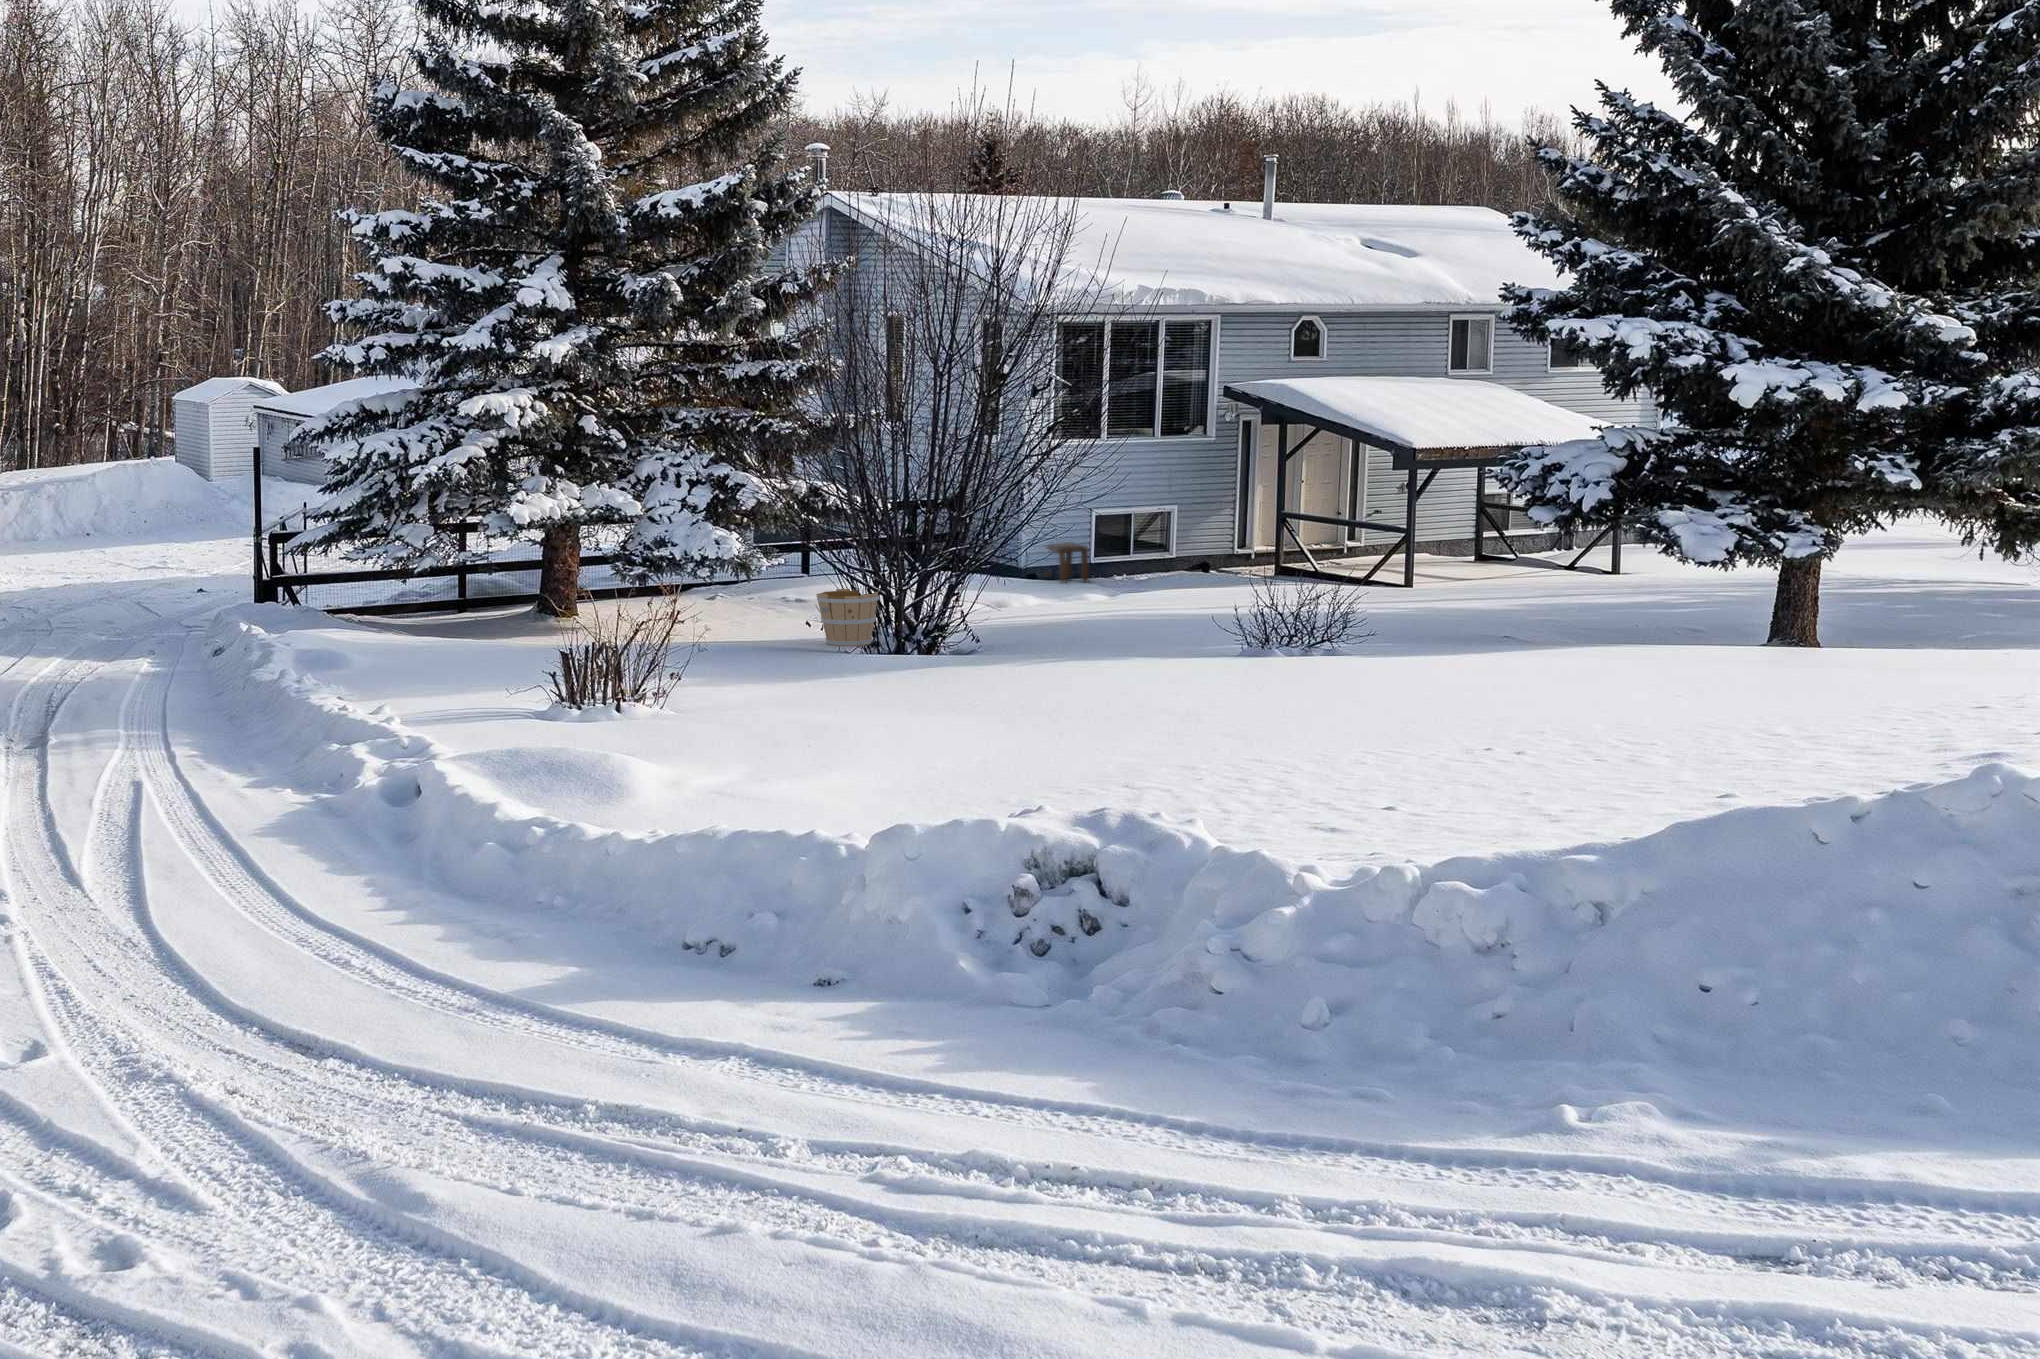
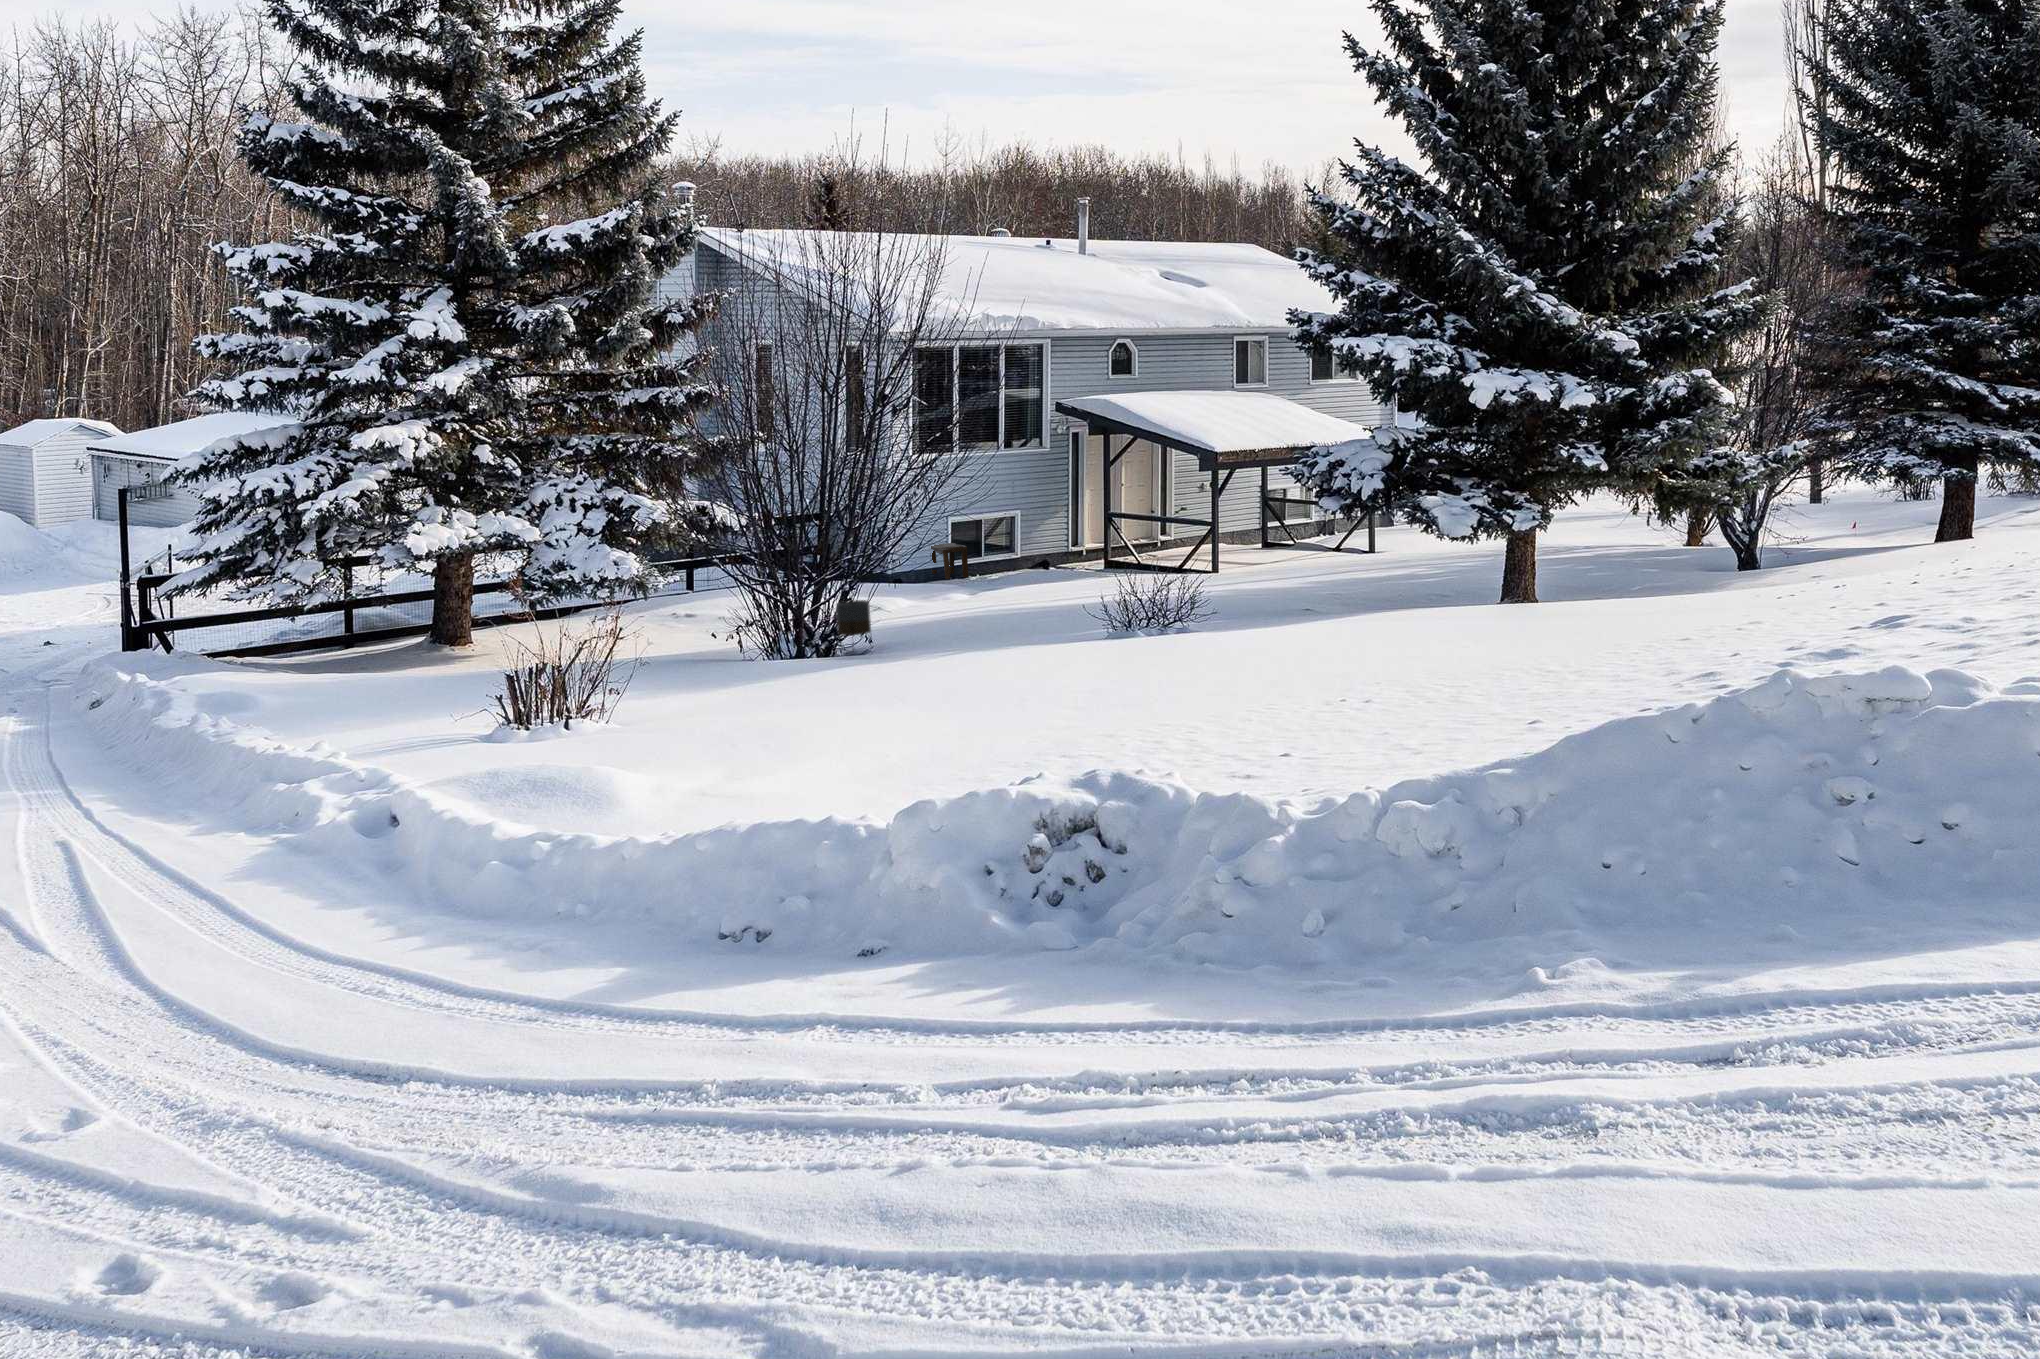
wooden bucket: present [816,589,879,646] -> none [713,604,774,661]
planter: none [944,593,981,646] -> present [836,600,872,645]

